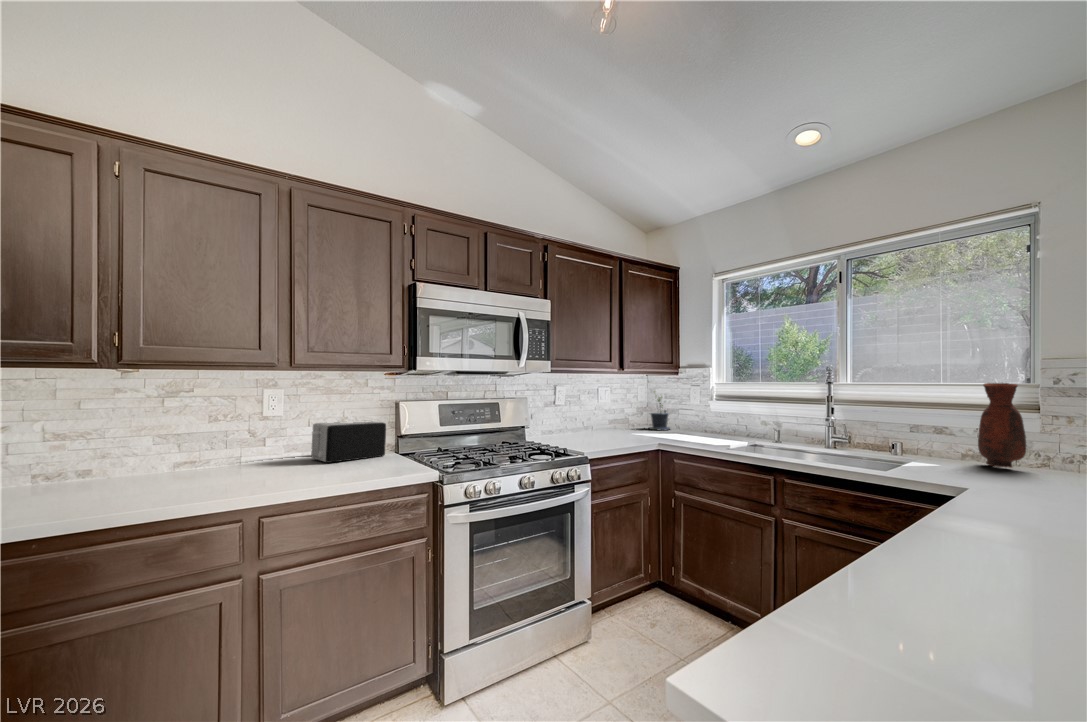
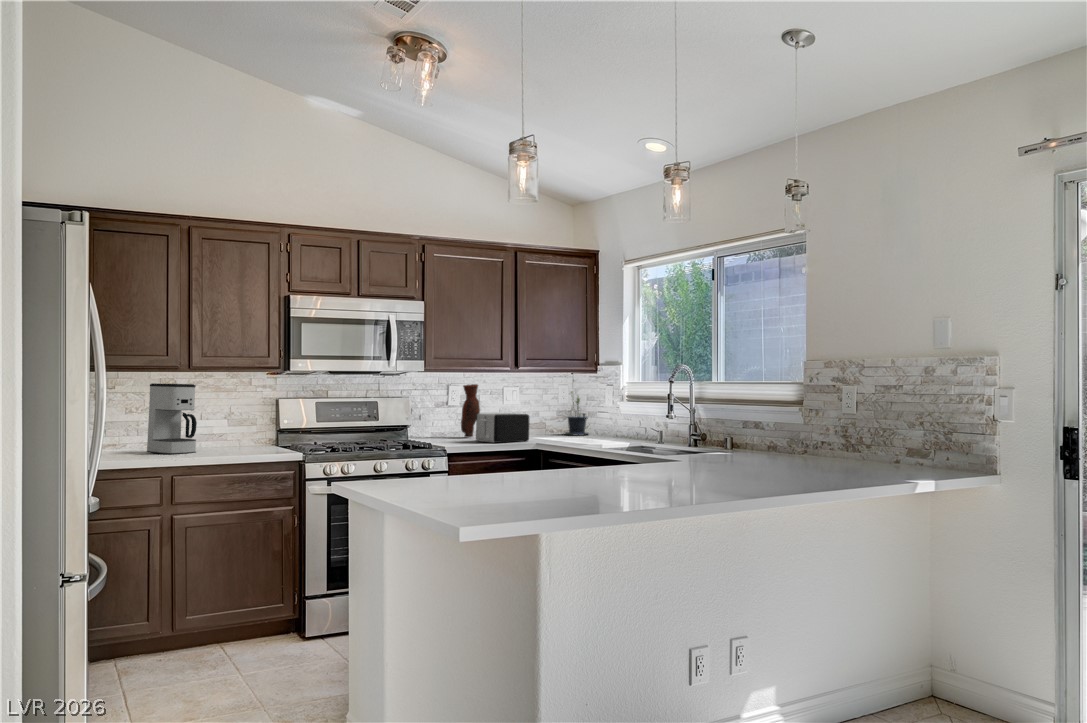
vase: present [978,383,1026,468] -> present [461,384,480,437]
coffee maker: none [233,385,302,479] -> present [147,383,197,454]
toaster: present [311,421,386,463] -> present [476,413,530,443]

